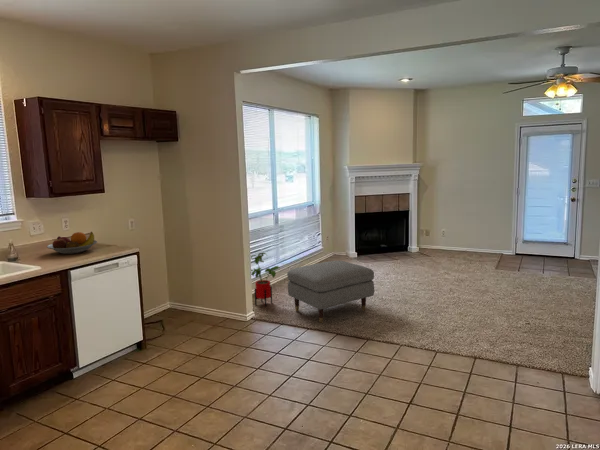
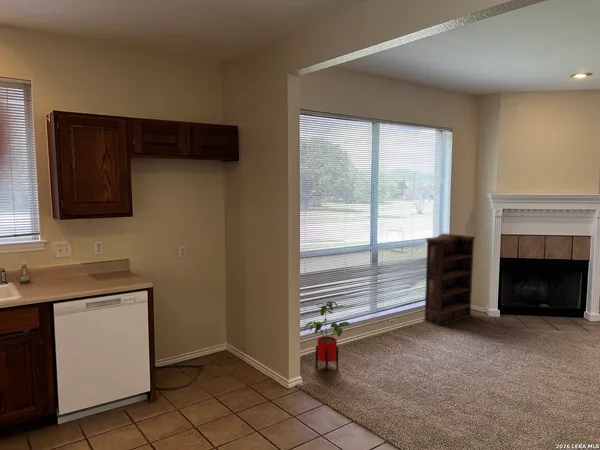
bookshelf: none [307,198,339,268] -> present [424,234,475,326]
fruit bowl: present [47,232,97,254] -> none [61,259,116,282]
ottoman: present [287,261,374,323] -> none [348,328,470,419]

